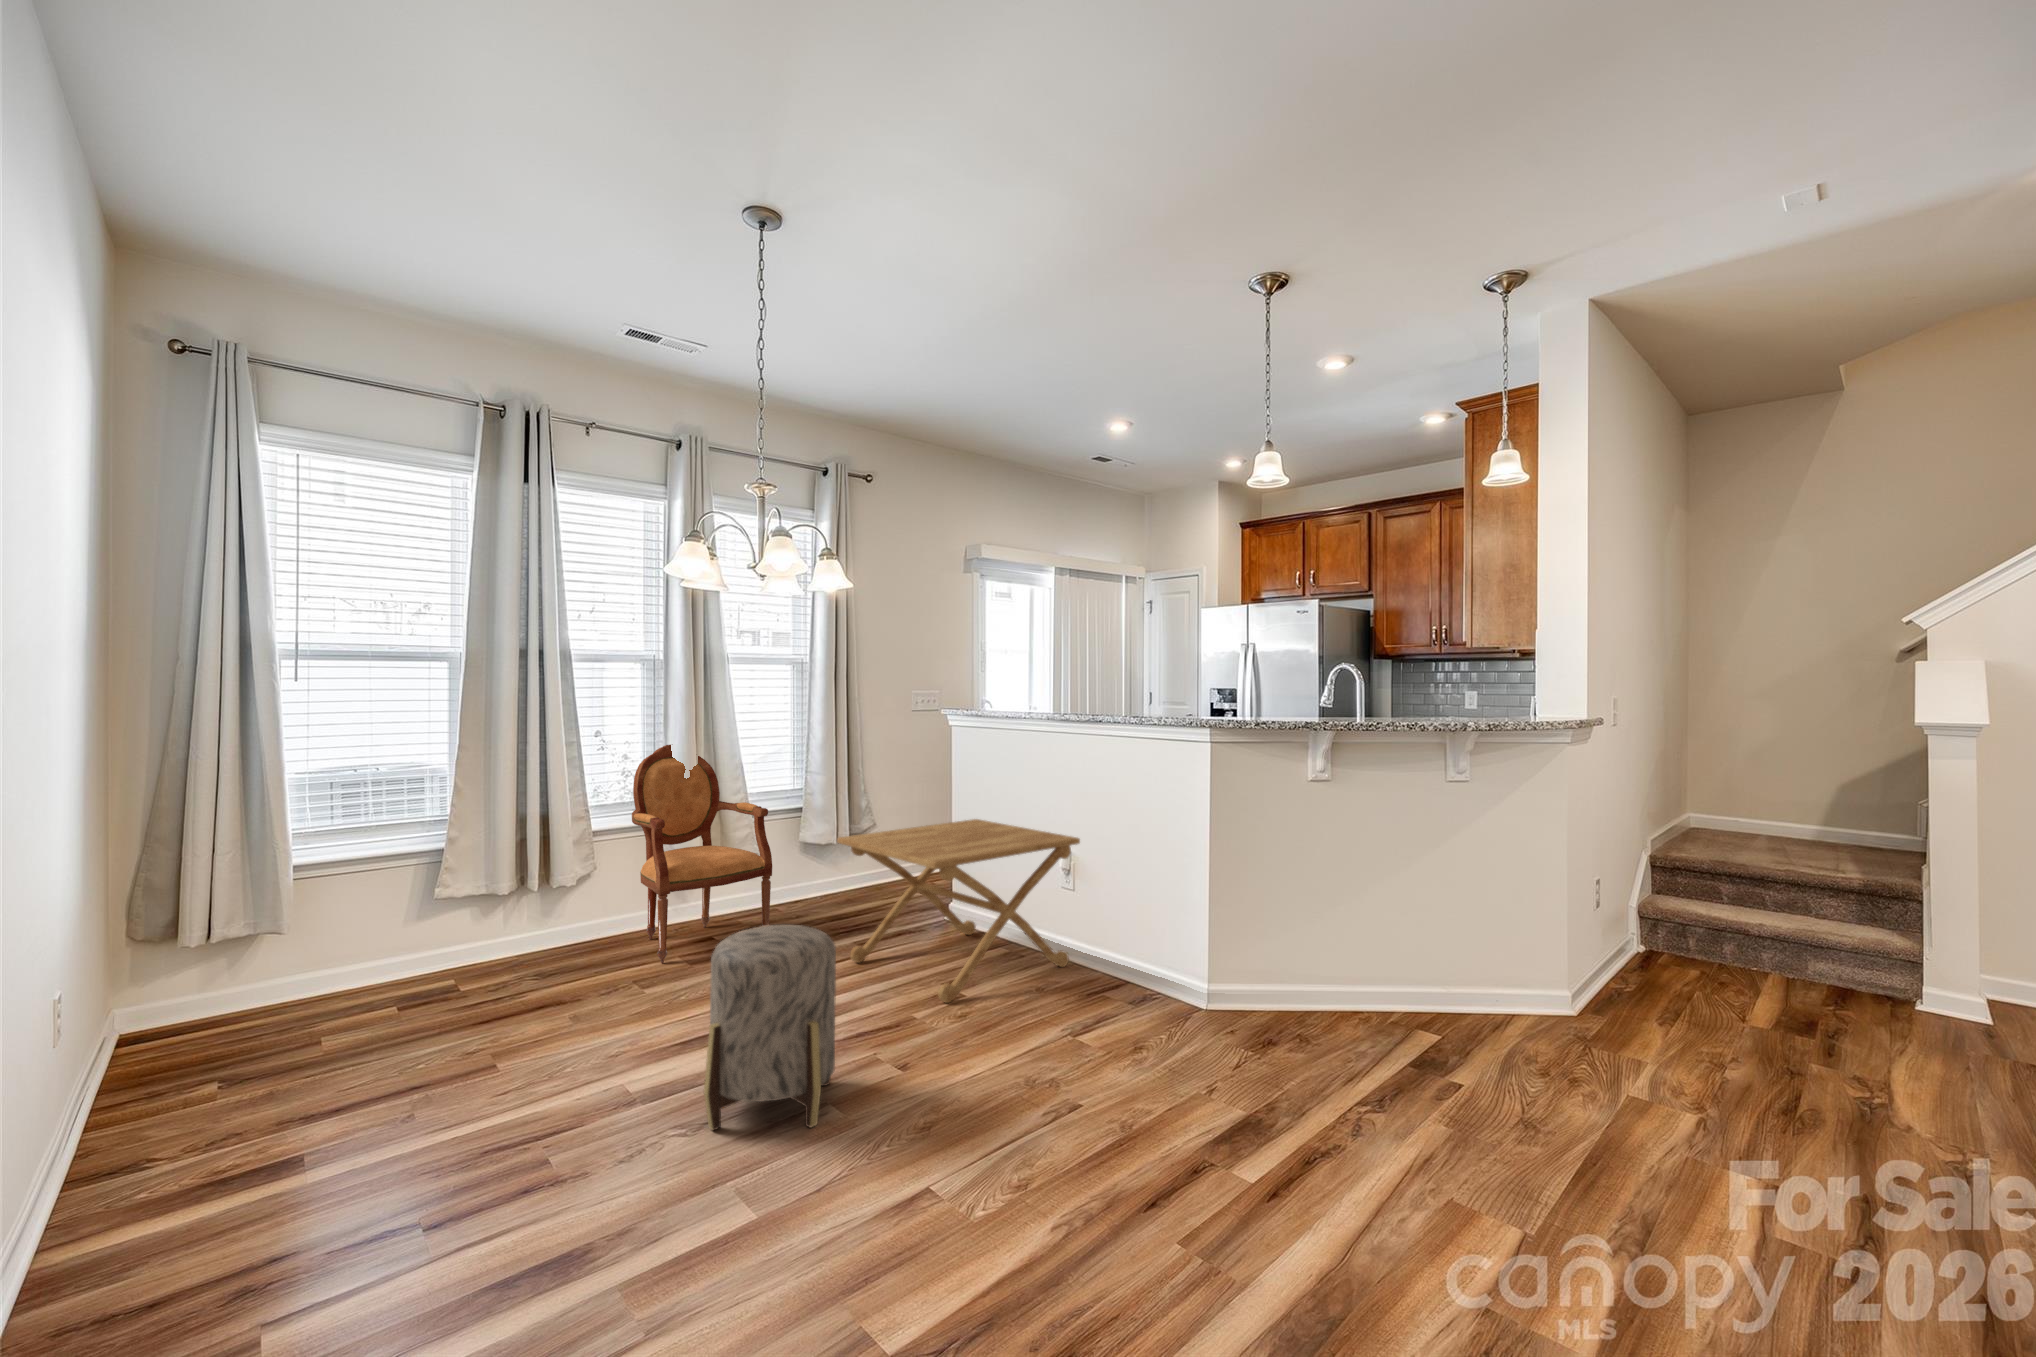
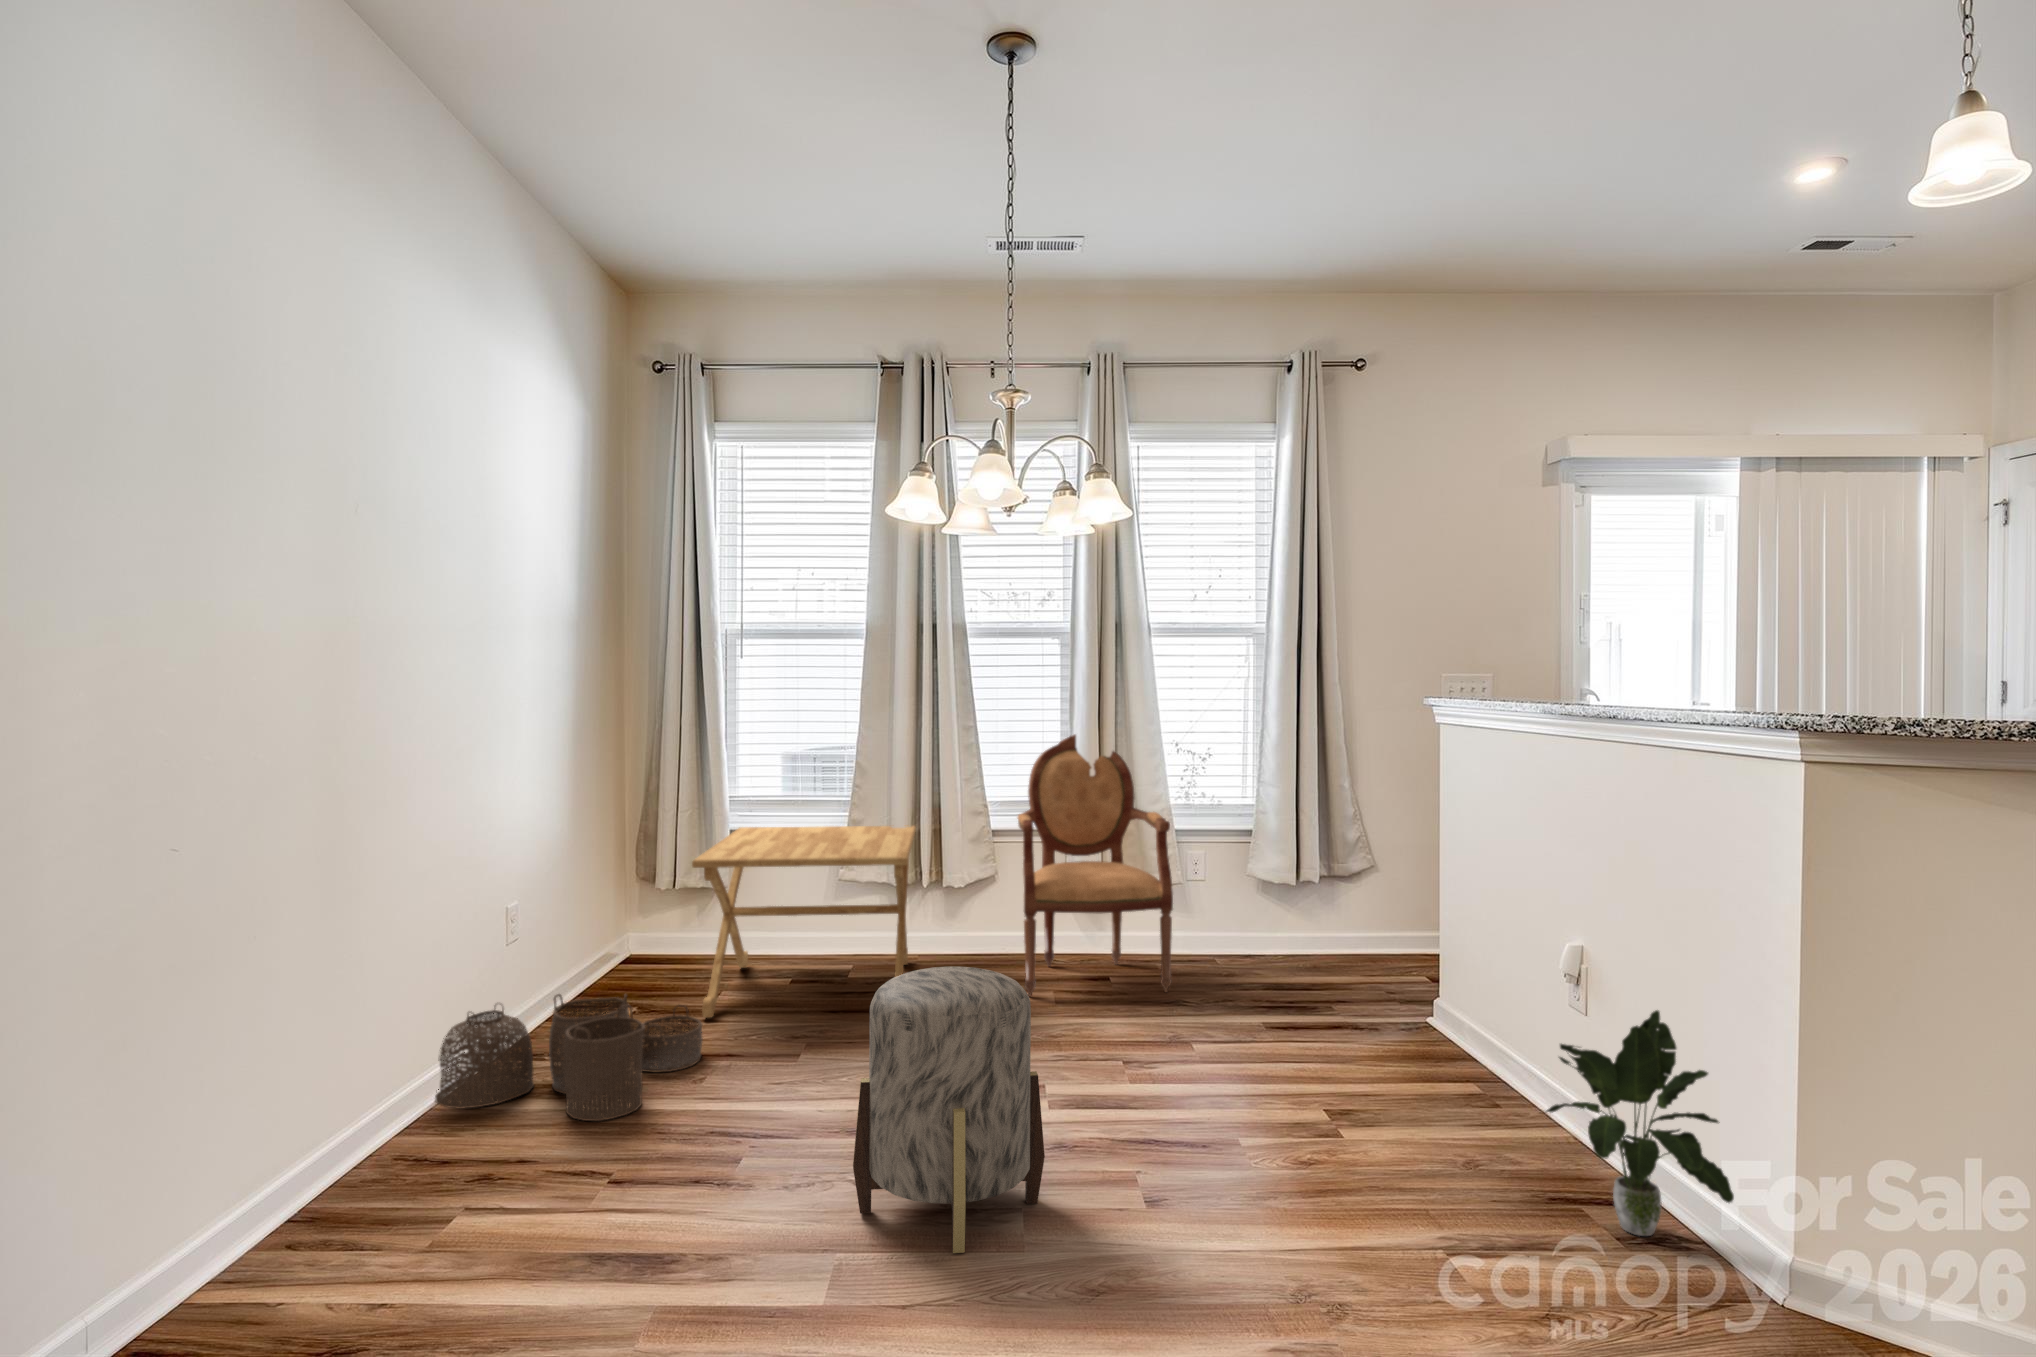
side table: present [837,819,1080,1003] -> present [692,825,916,1018]
potted plant: none [1090,879,1183,1001] -> present [1546,1010,1734,1236]
woven basket: none [69,1030,397,1209] -> present [435,994,703,1121]

